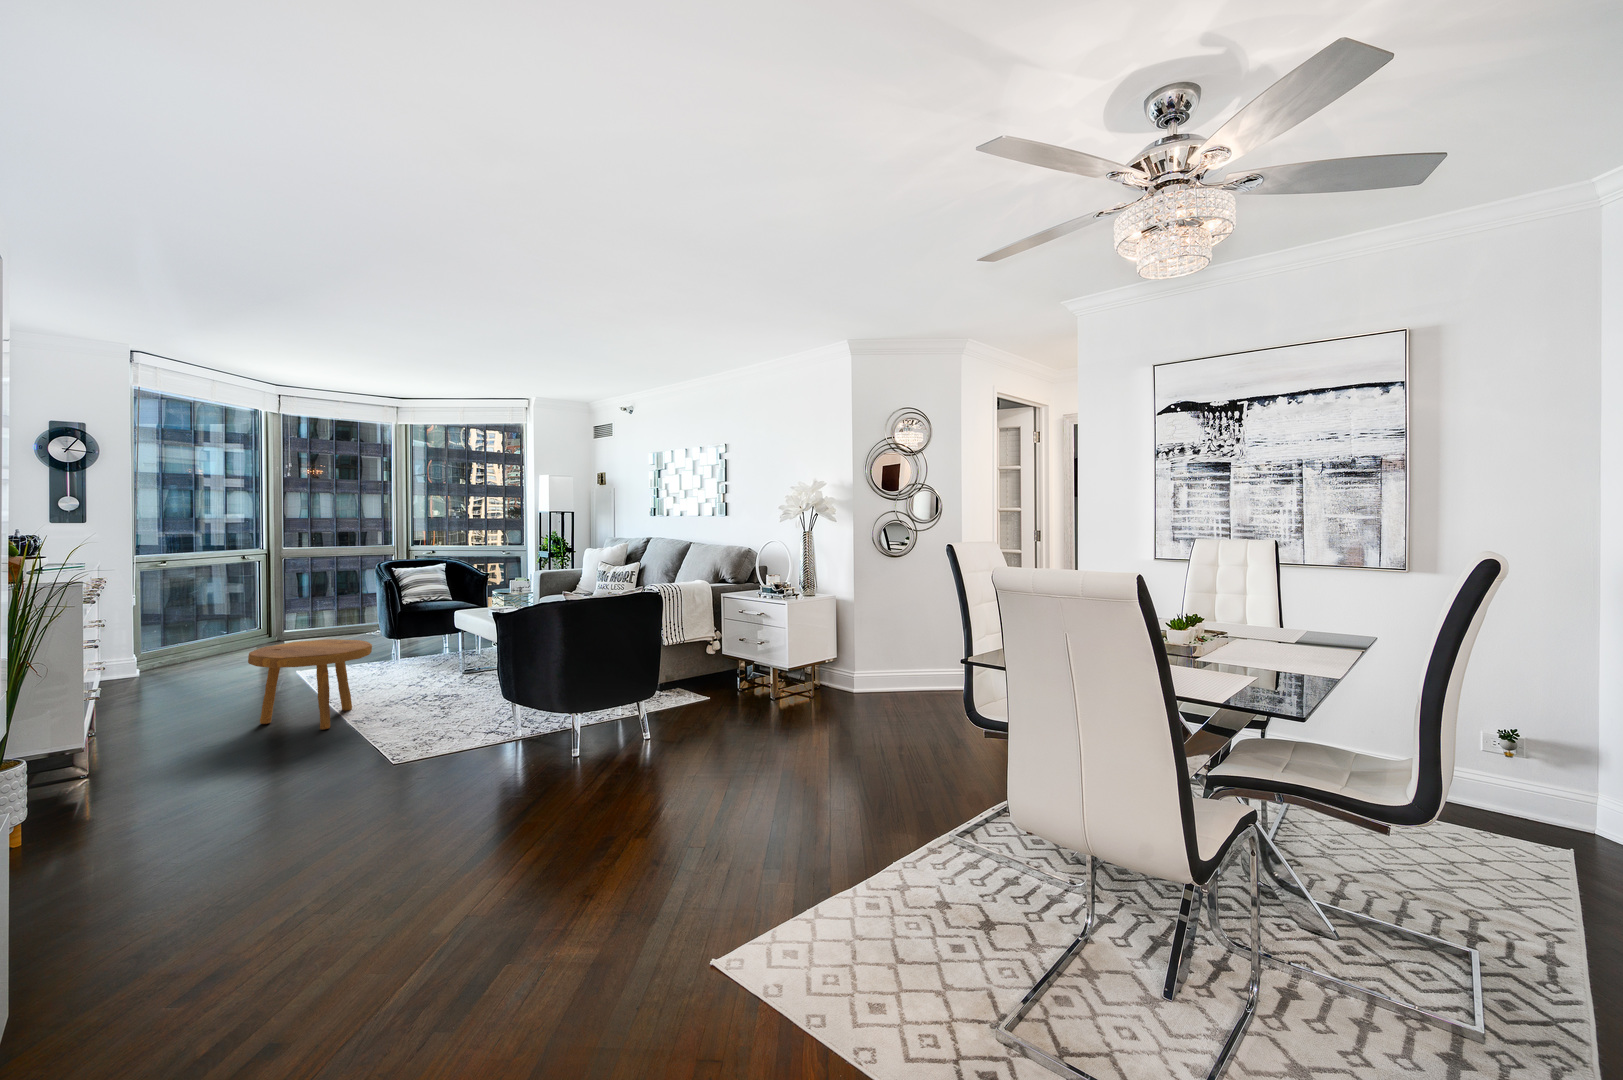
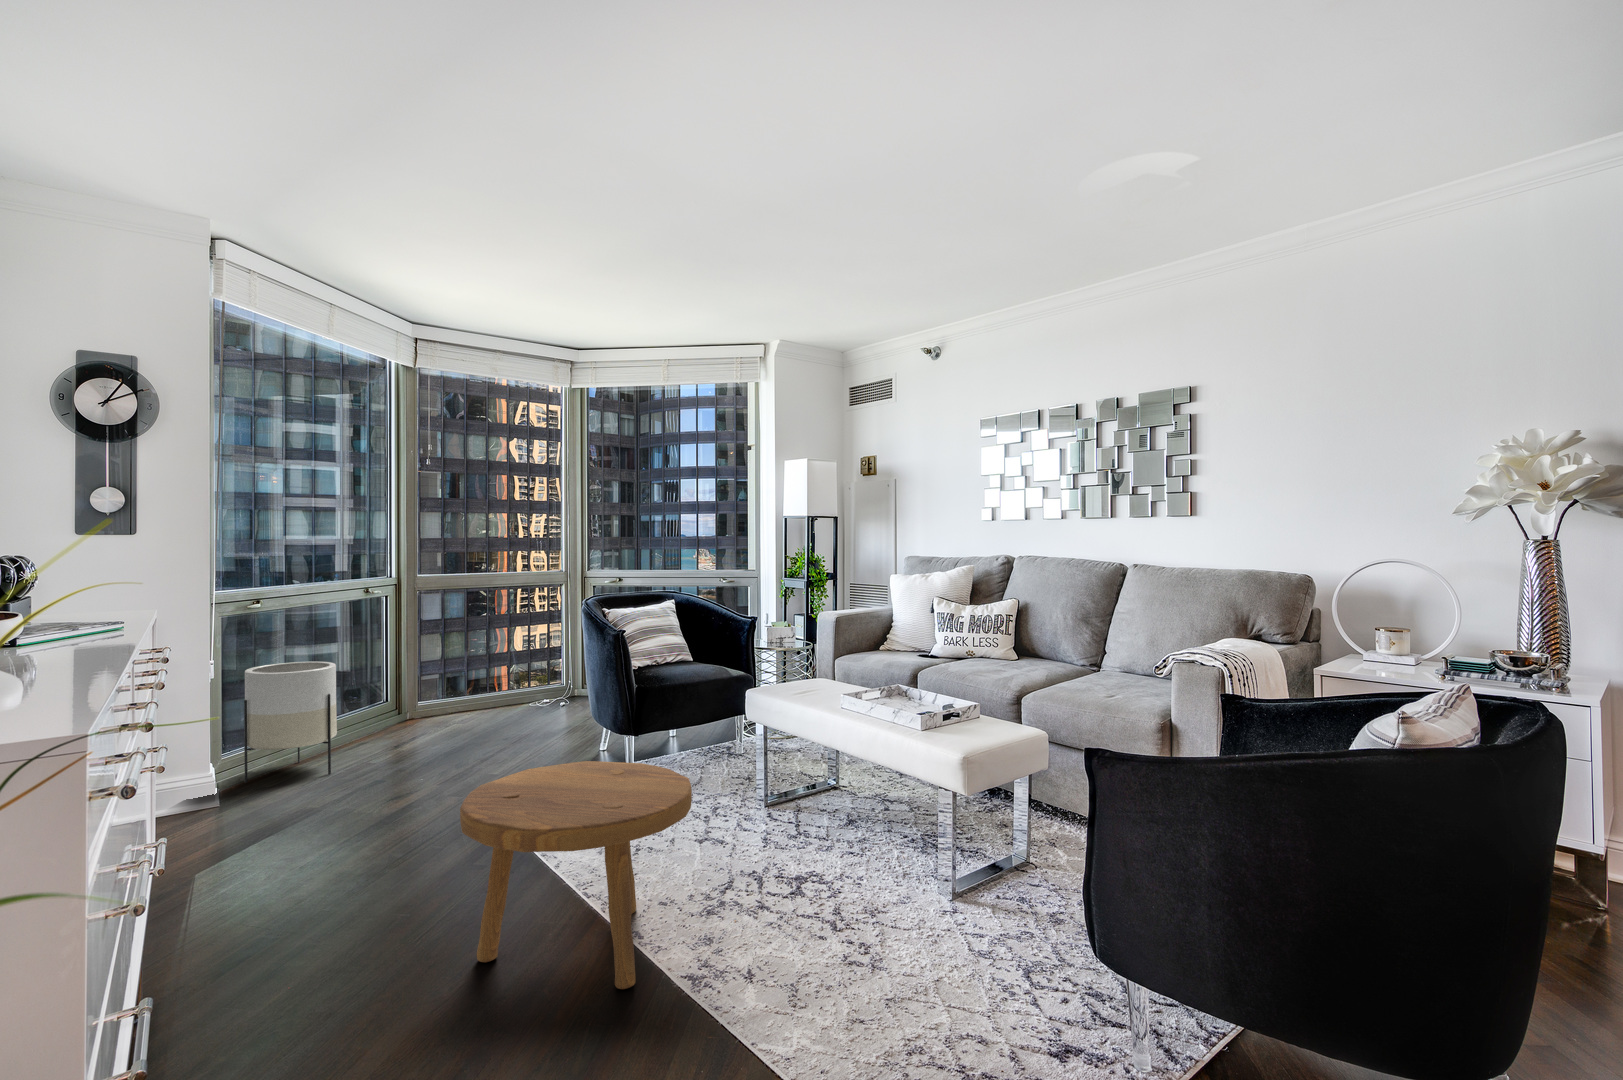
planter: none [157,599,219,668] -> present [244,662,337,783]

